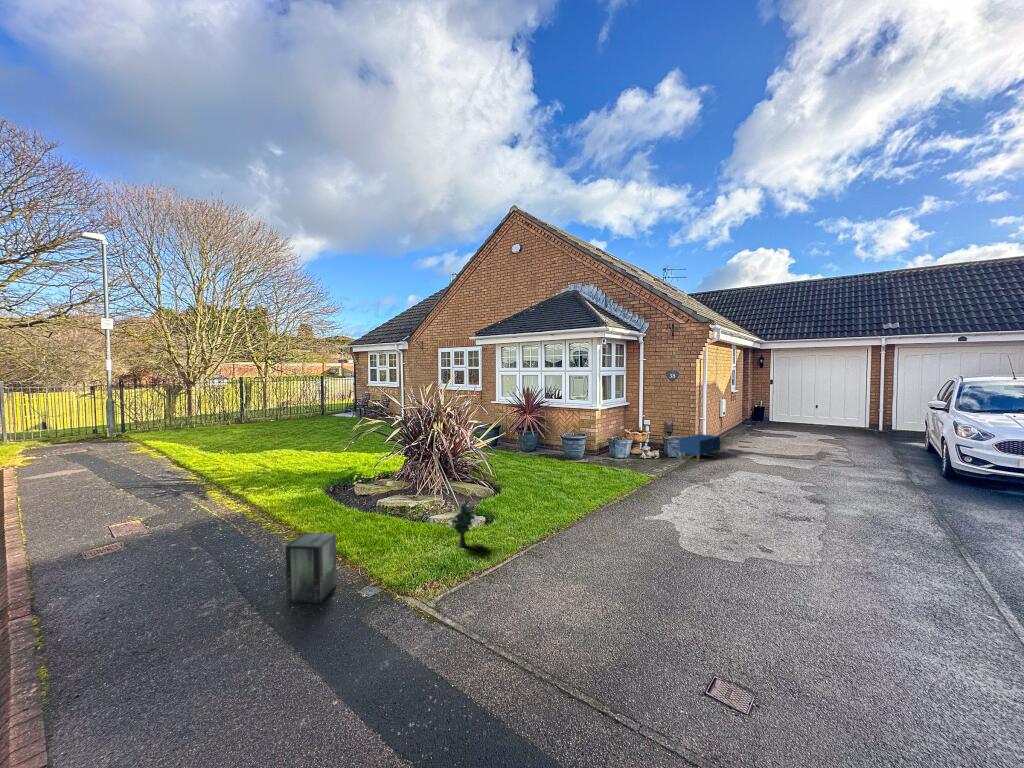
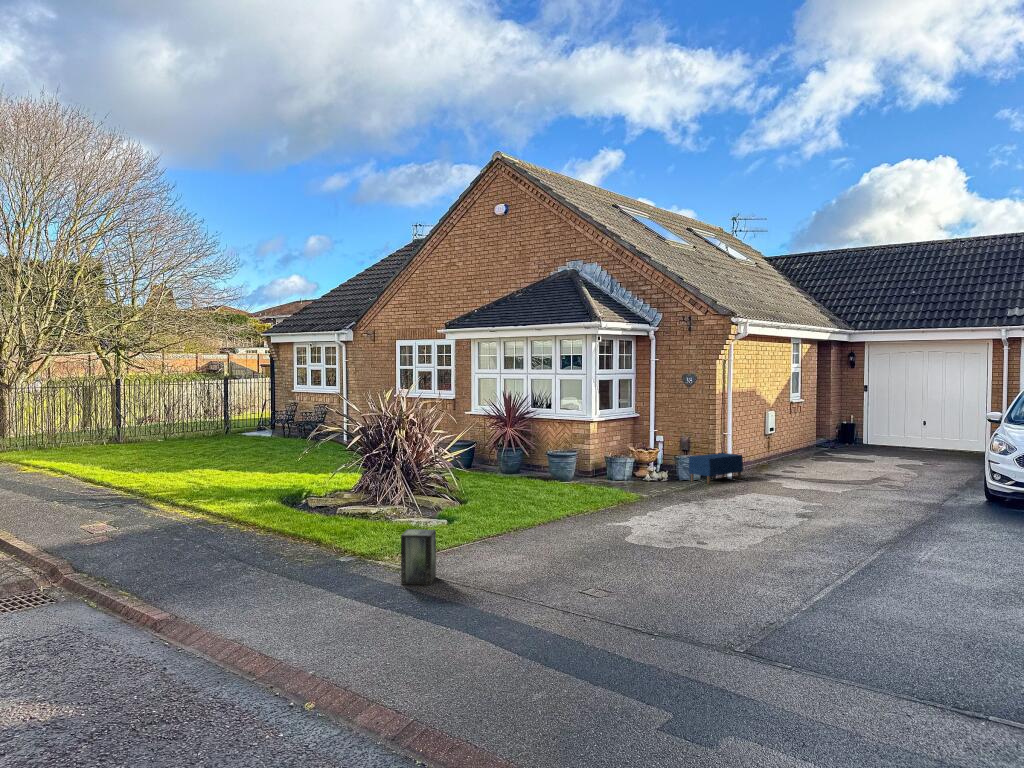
decorative plant: present [450,500,475,547] -> none [409,492,432,533]
storage box: present [285,533,336,603] -> present [401,529,436,585]

